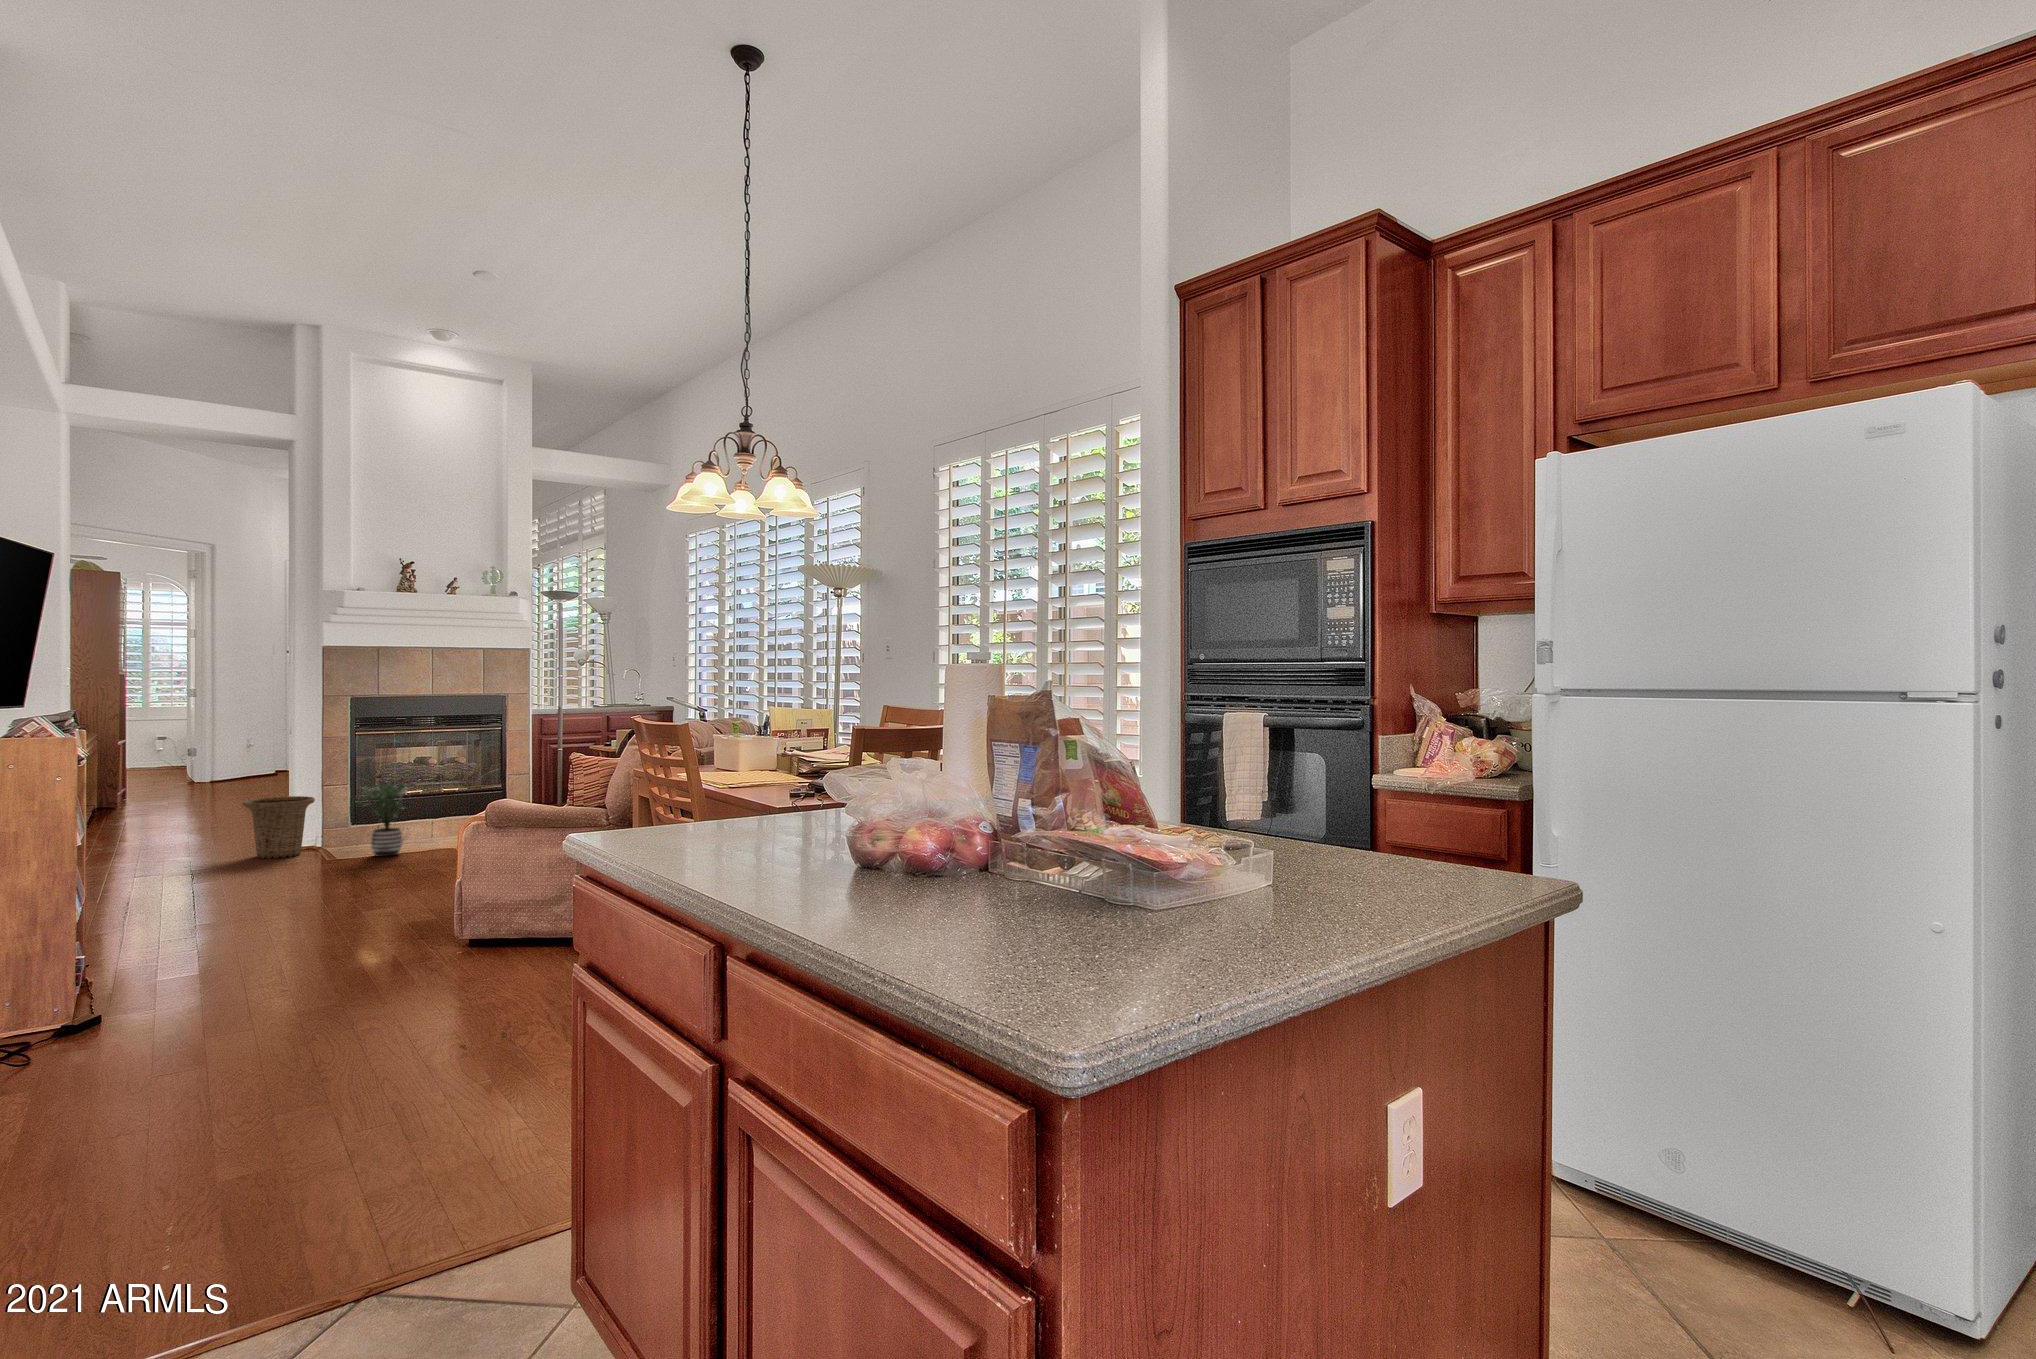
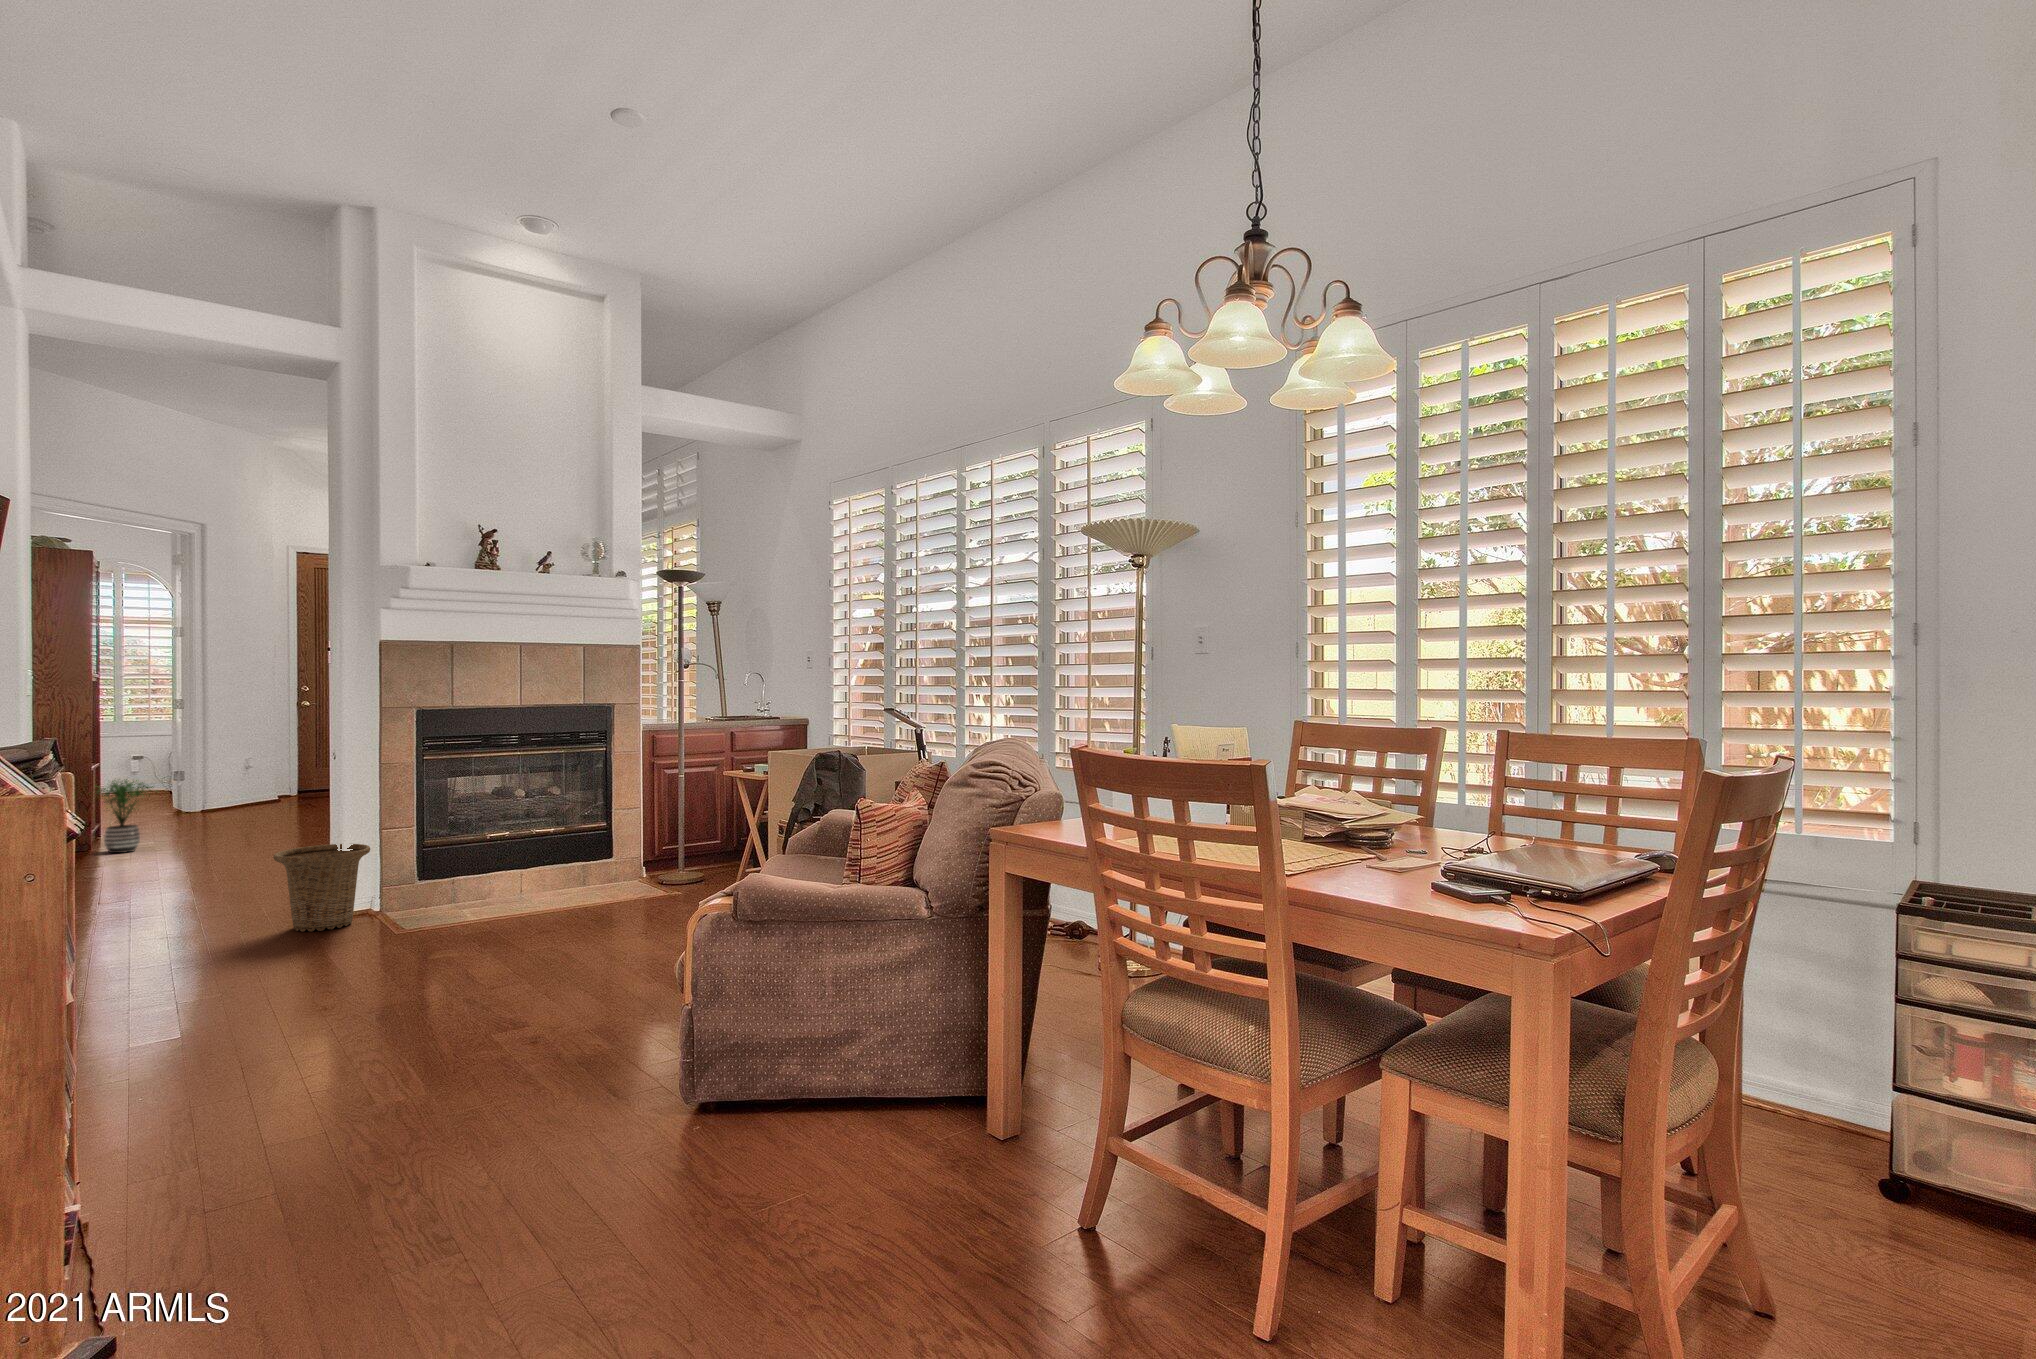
potted plant: present [356,783,406,857] -> present [97,779,153,853]

